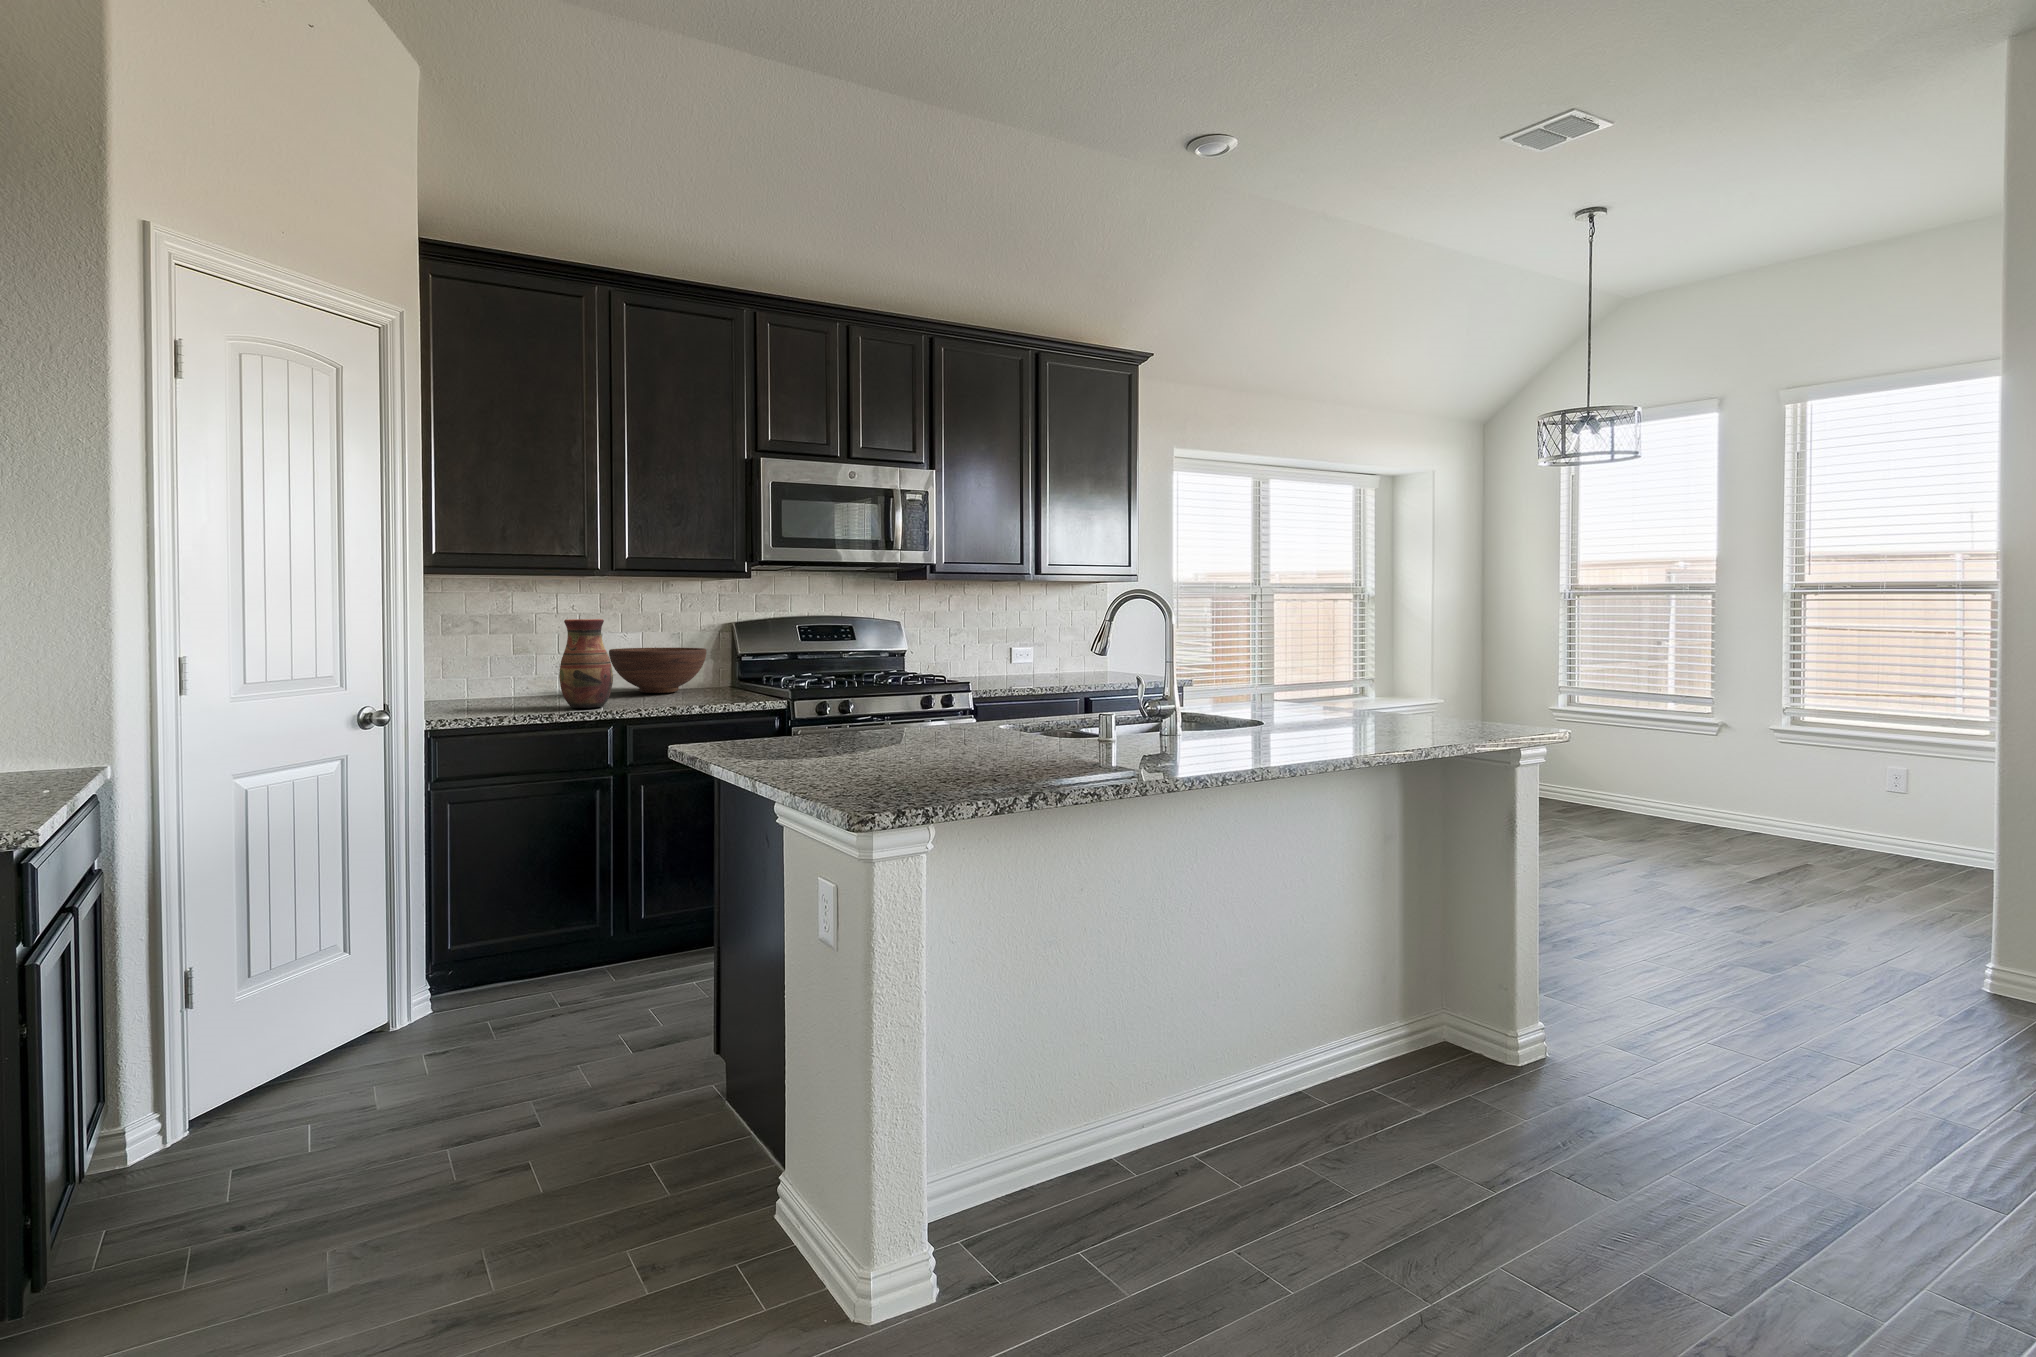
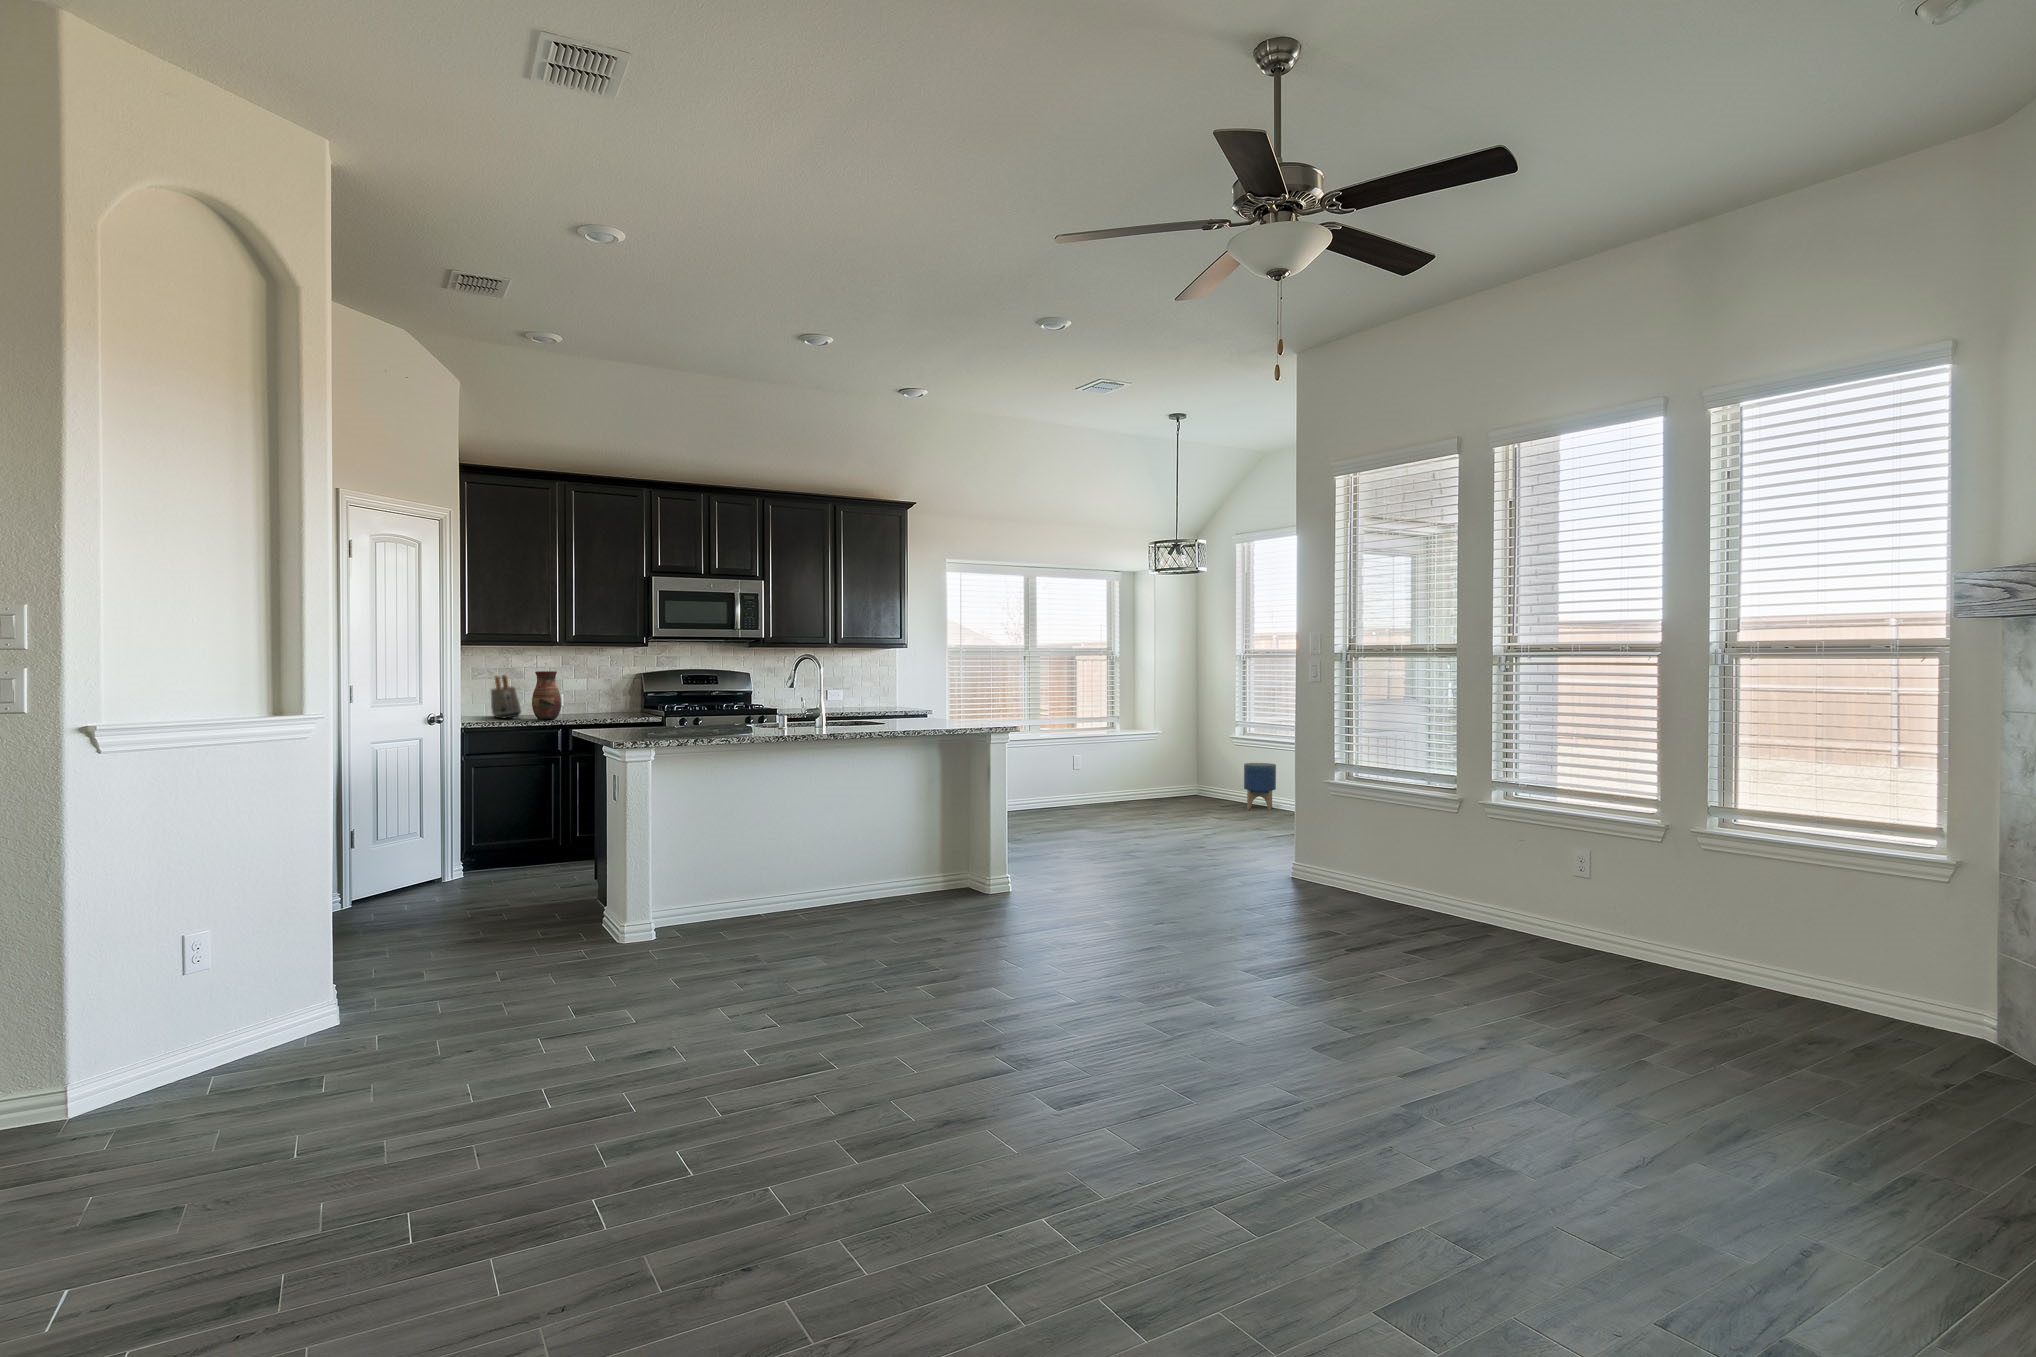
toaster: none [481,626,539,706] -> present [491,675,521,718]
fruit bowl: present [609,648,706,693] -> none [563,688,620,713]
planter: none [1587,750,1639,819] -> present [1244,763,1276,810]

